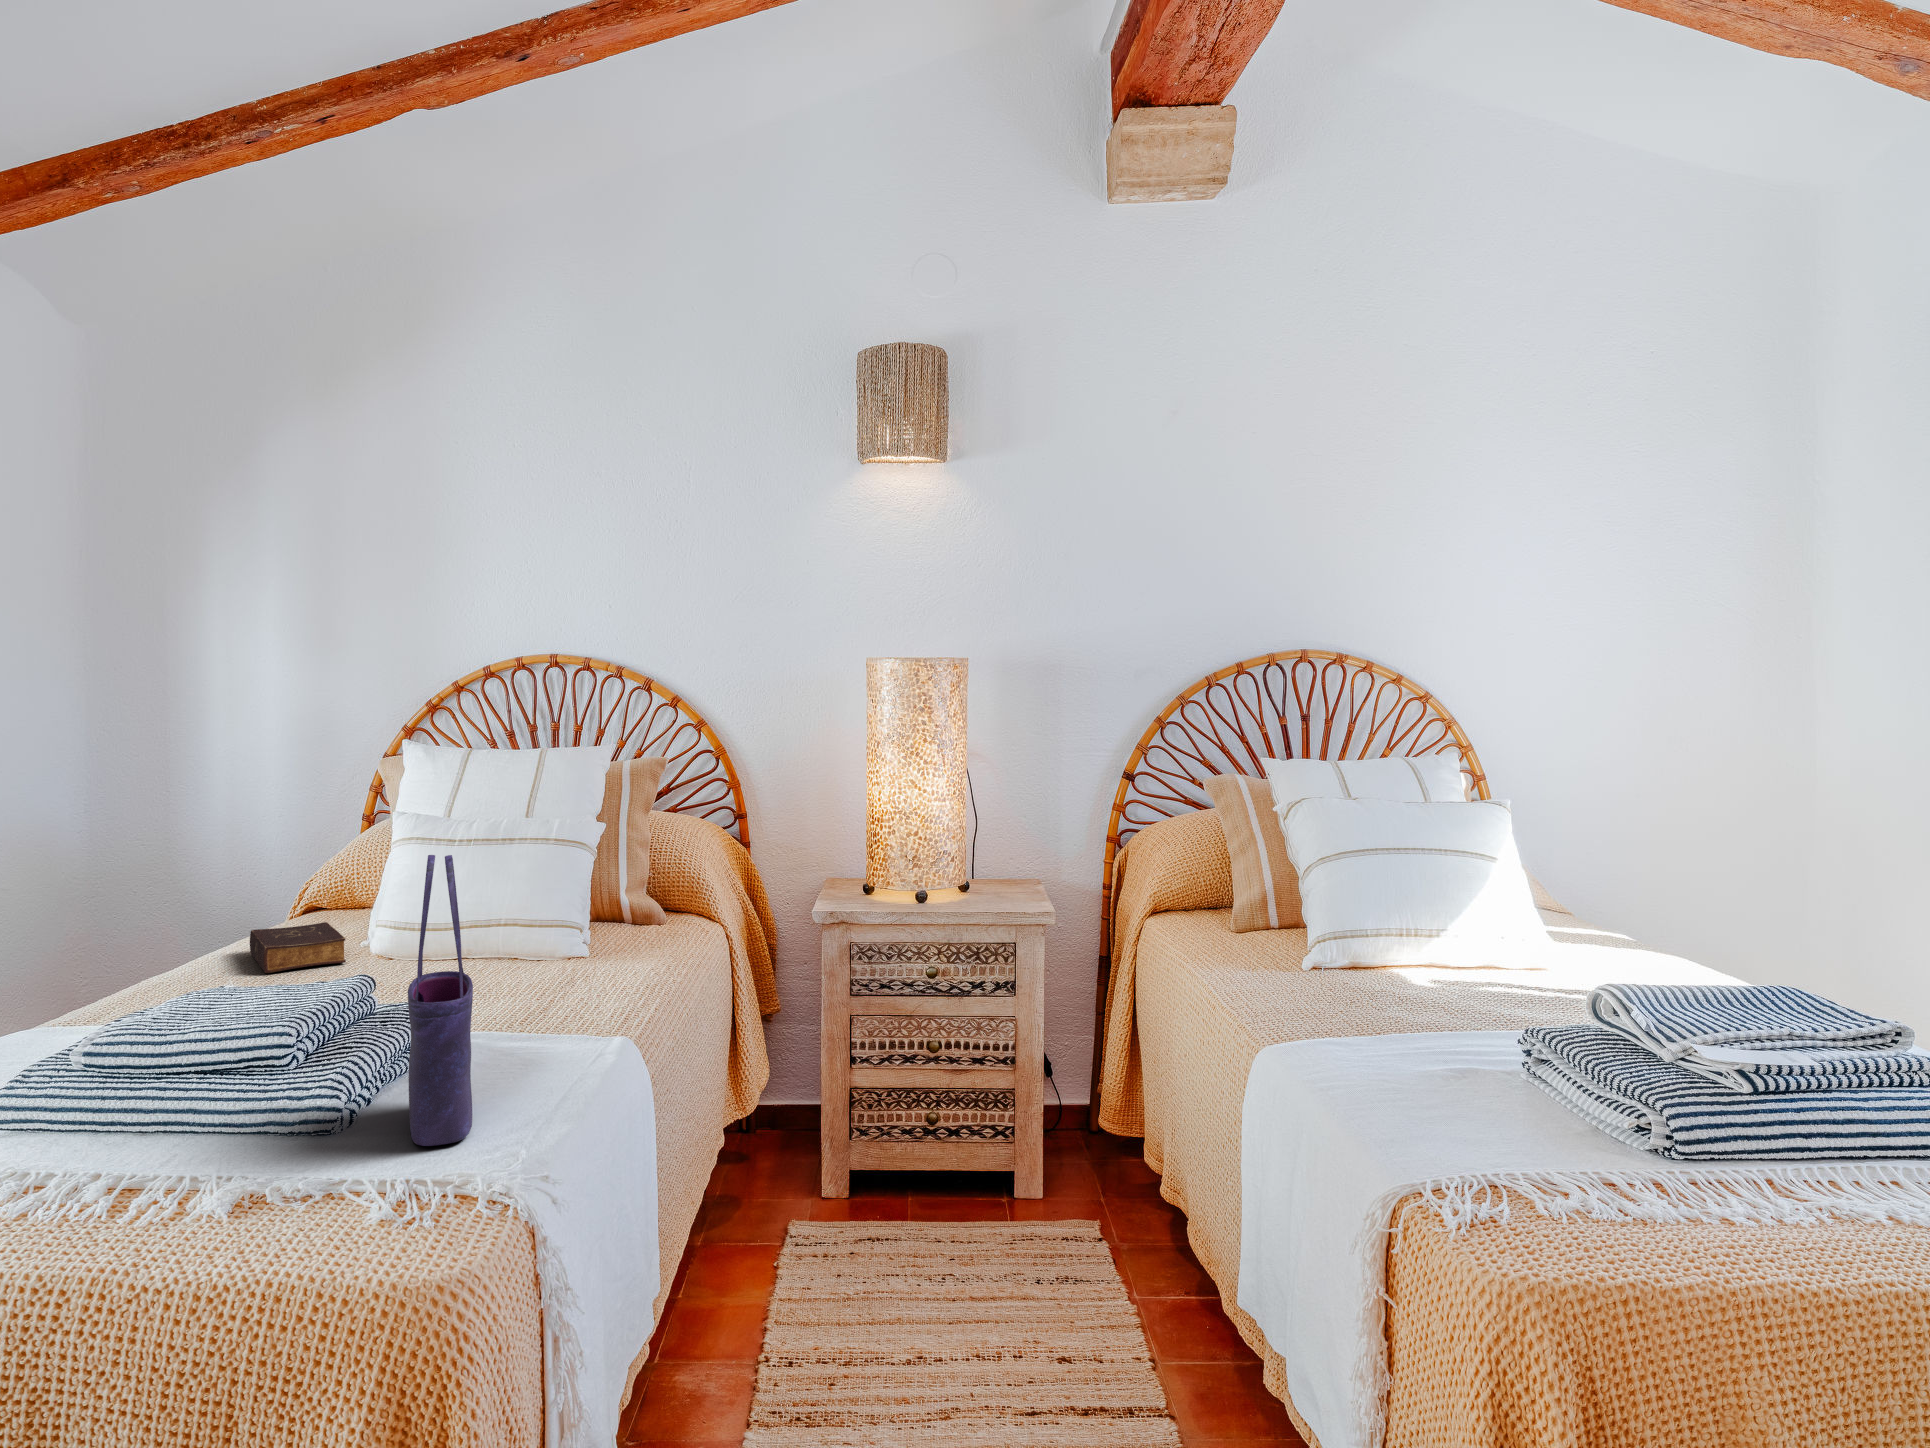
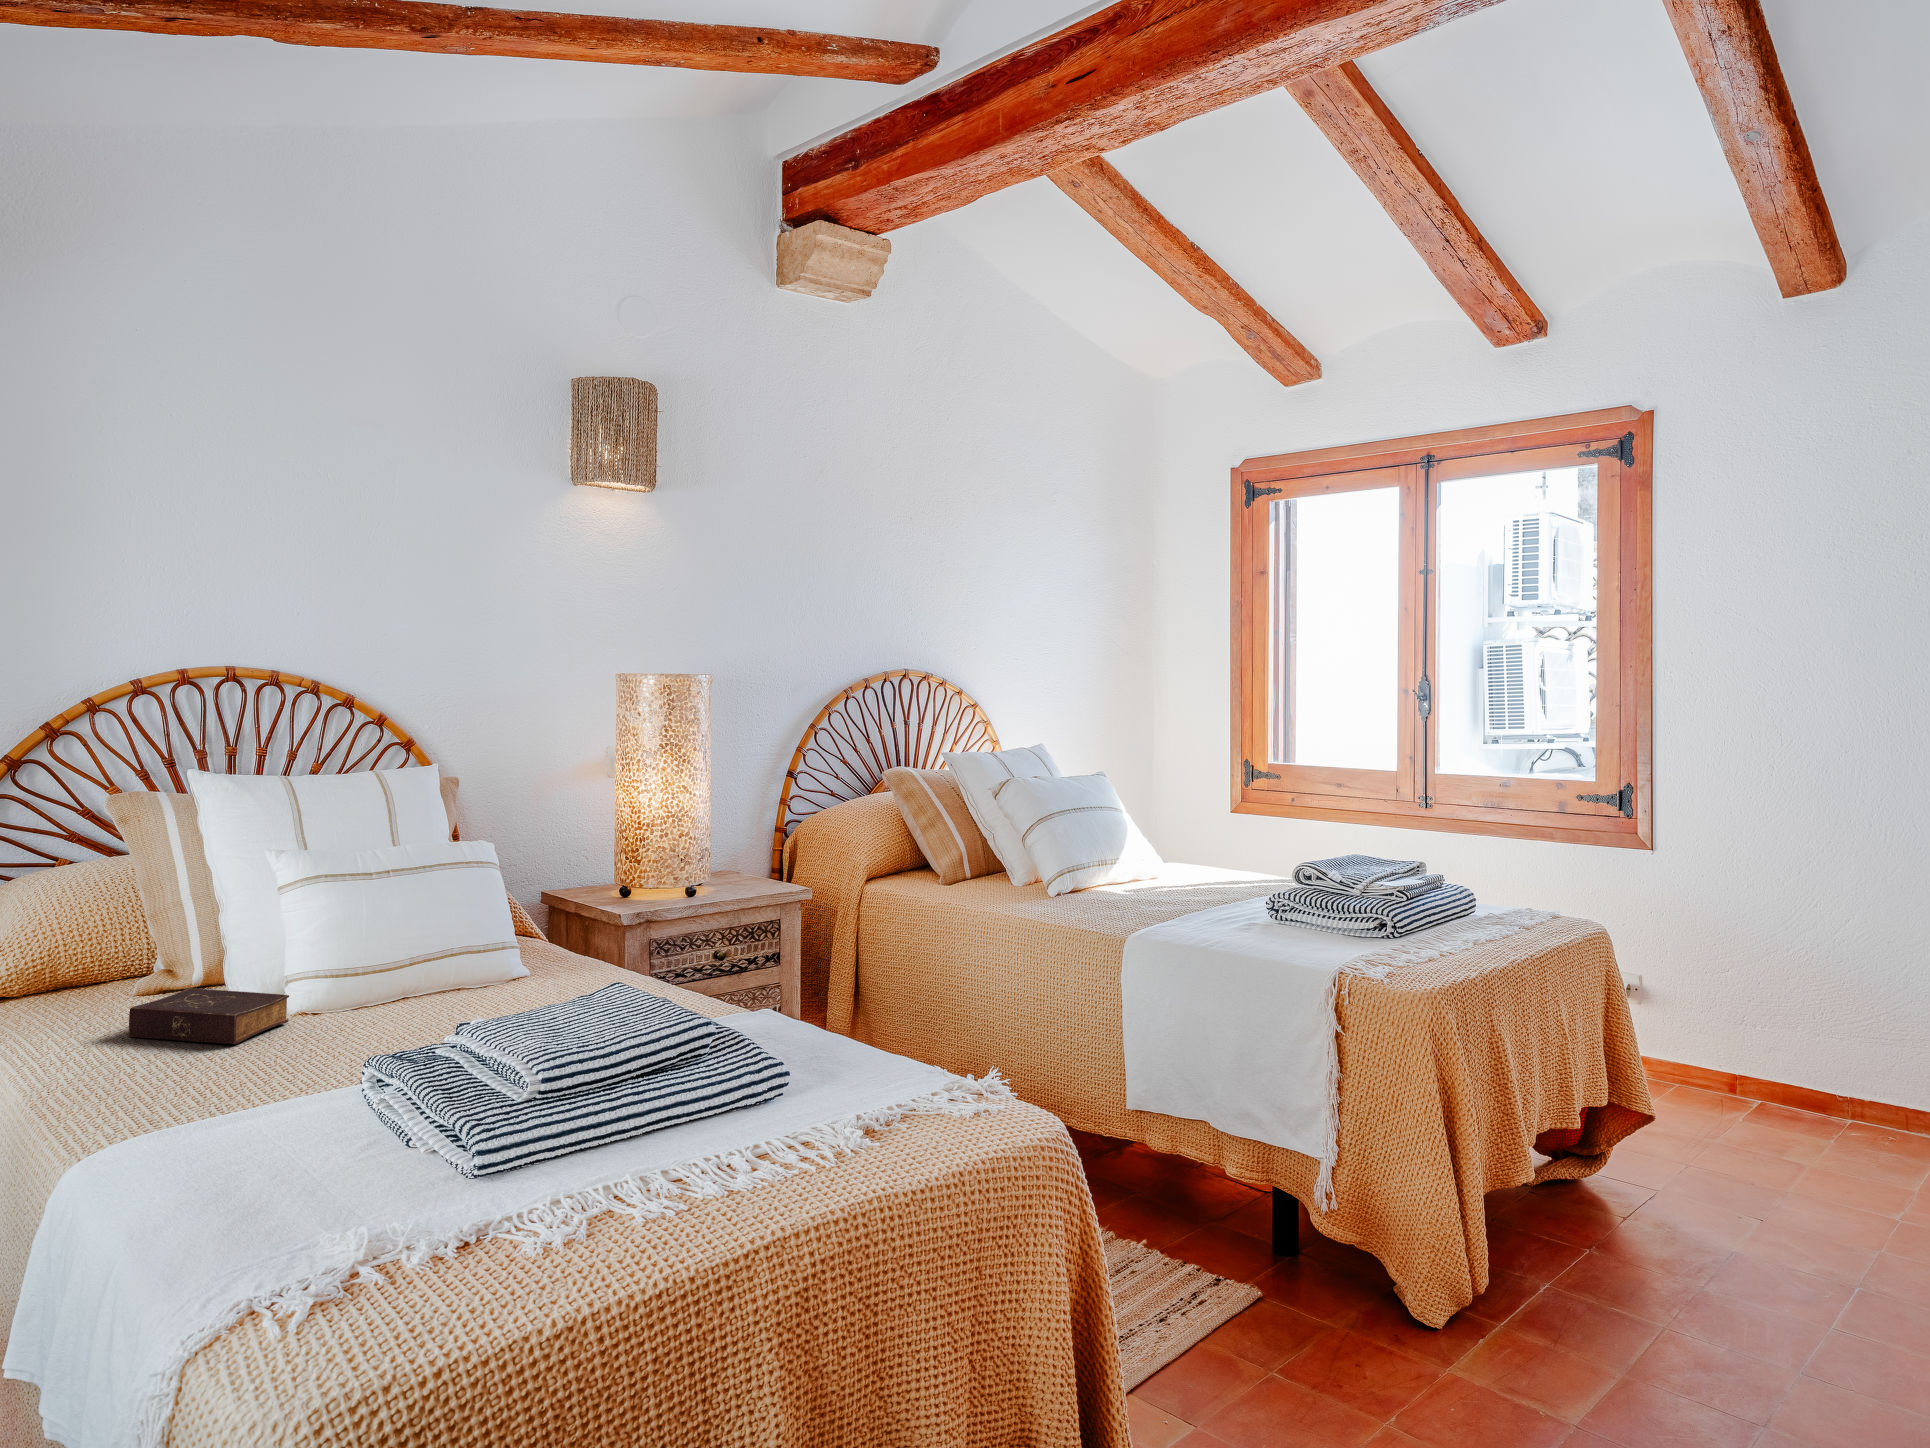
tote bag: present [408,855,473,1146] -> none [757,867,856,1089]

